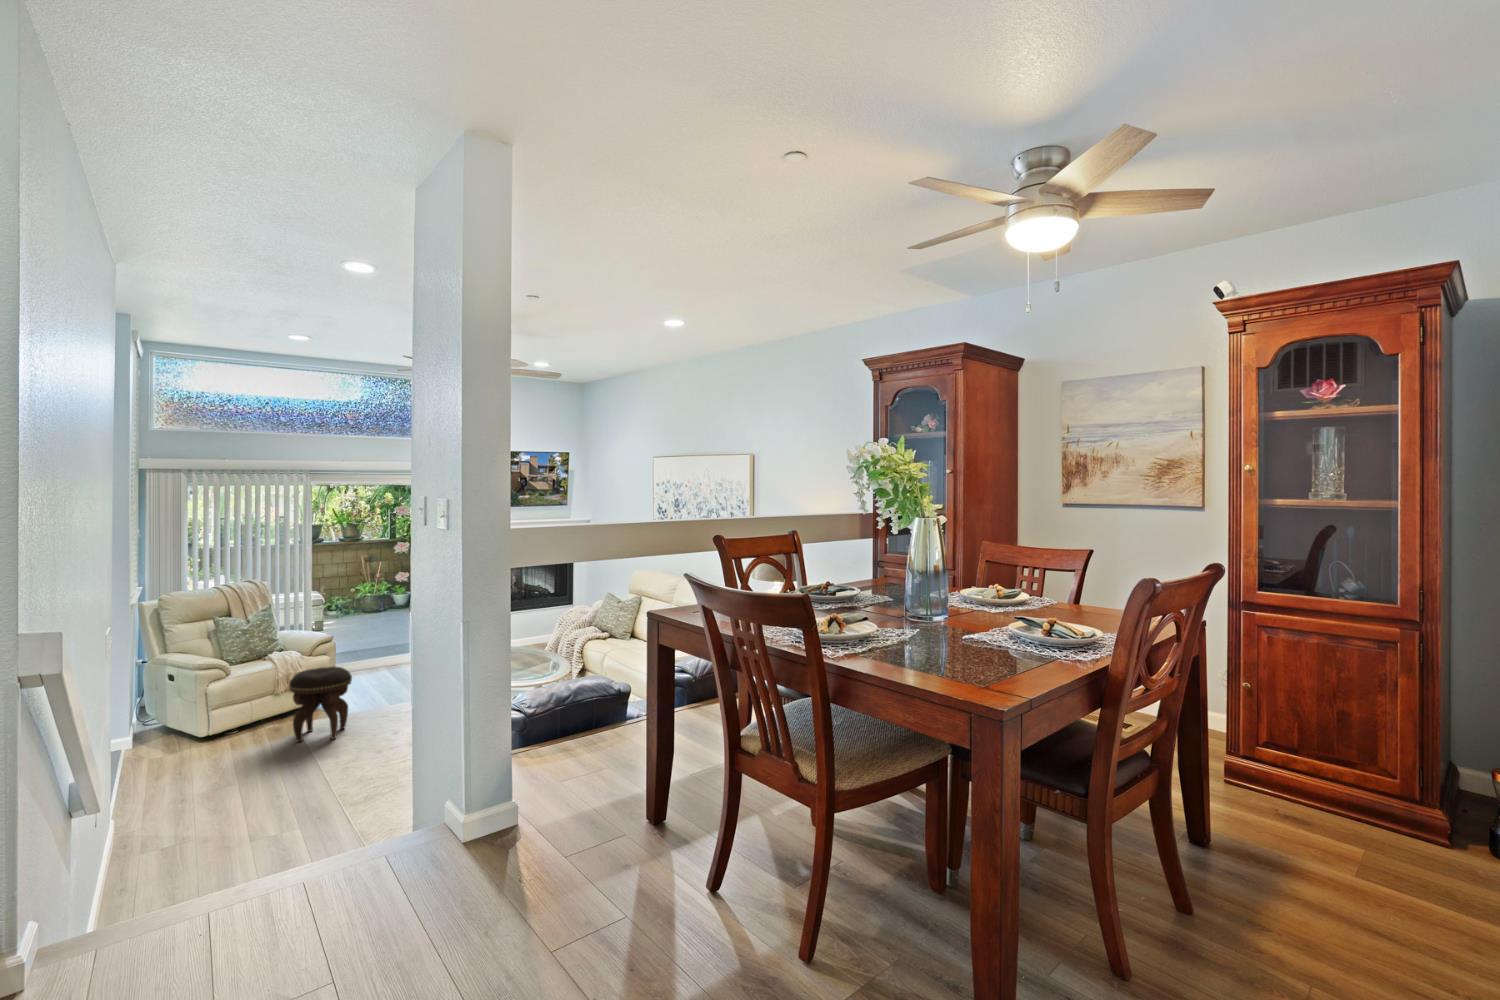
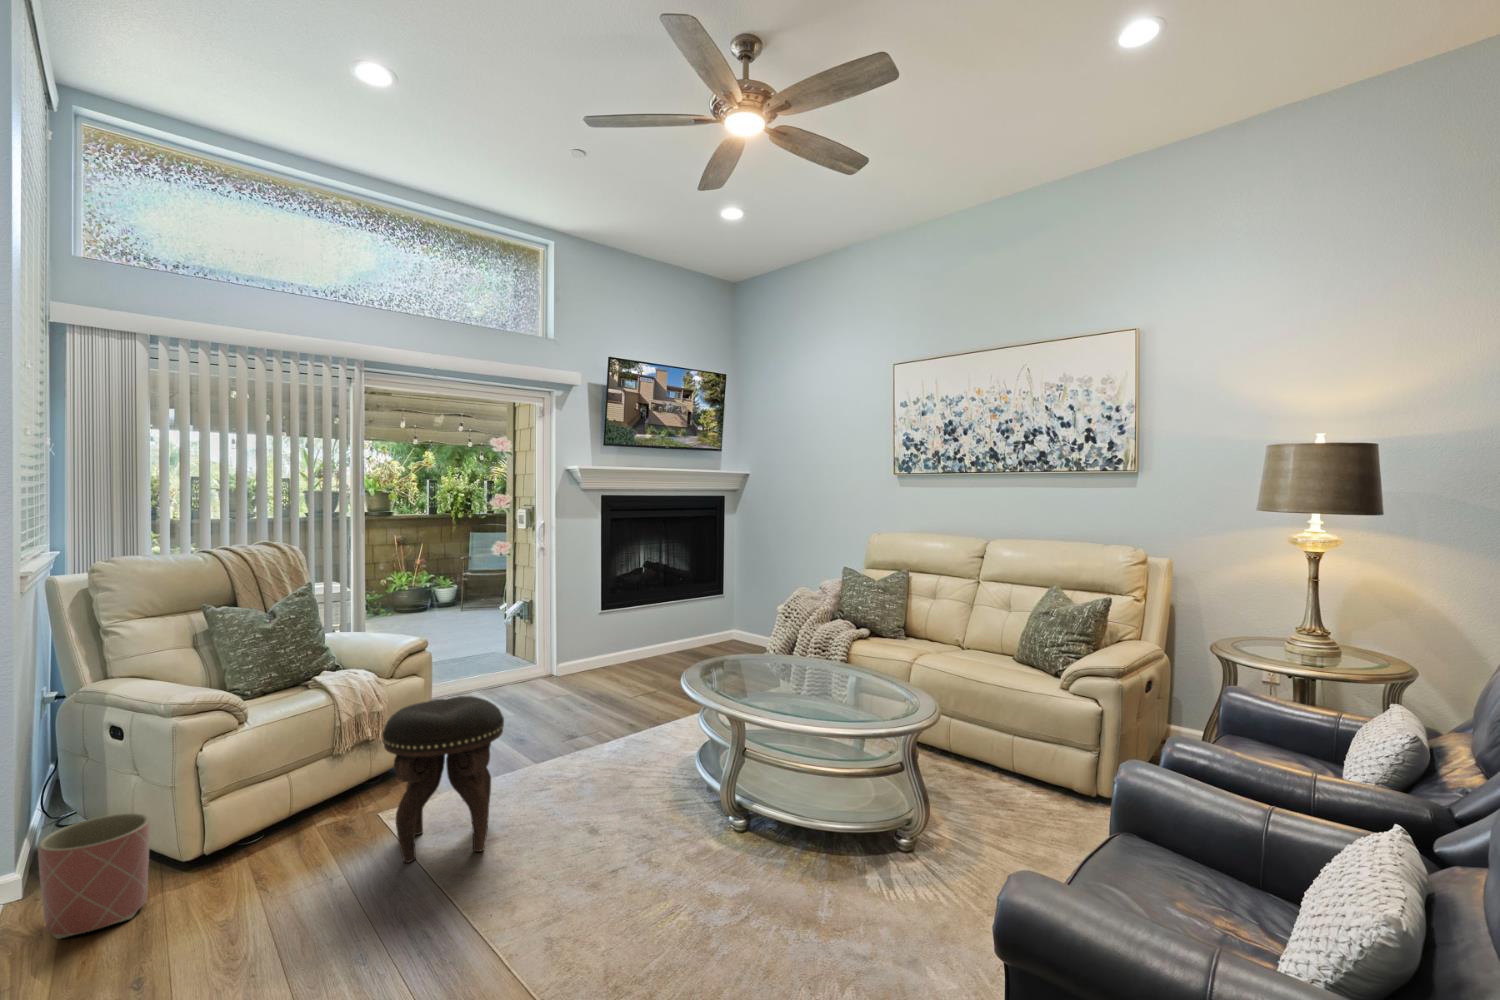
planter: none [134,713,181,762] -> present [38,813,150,939]

